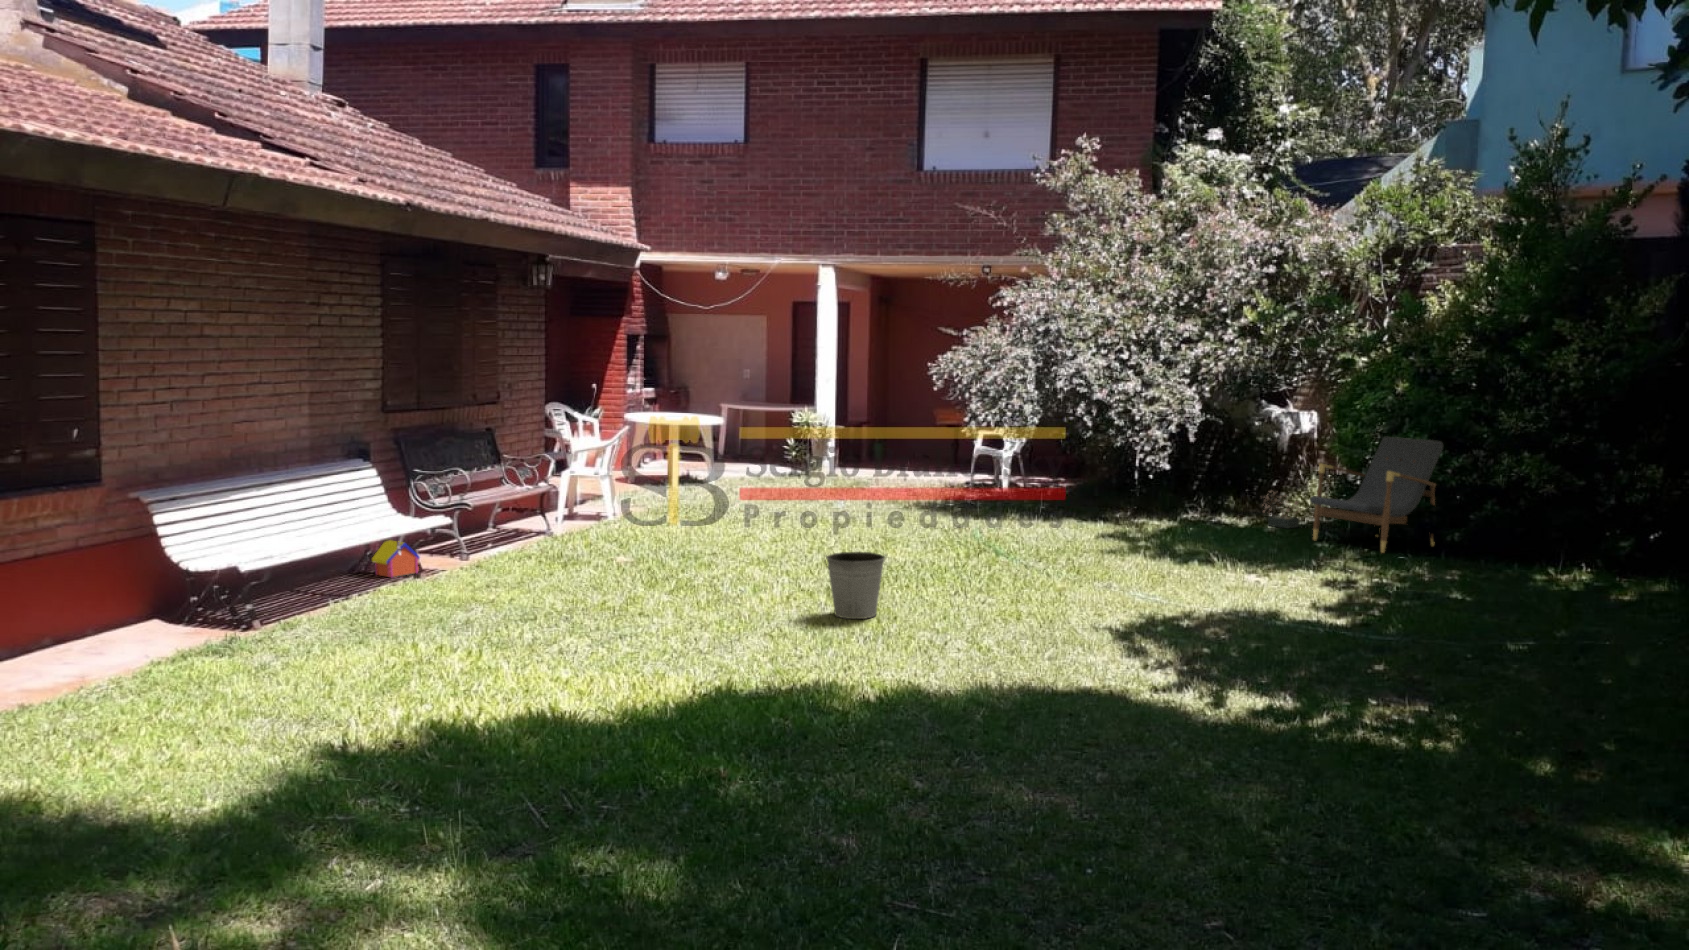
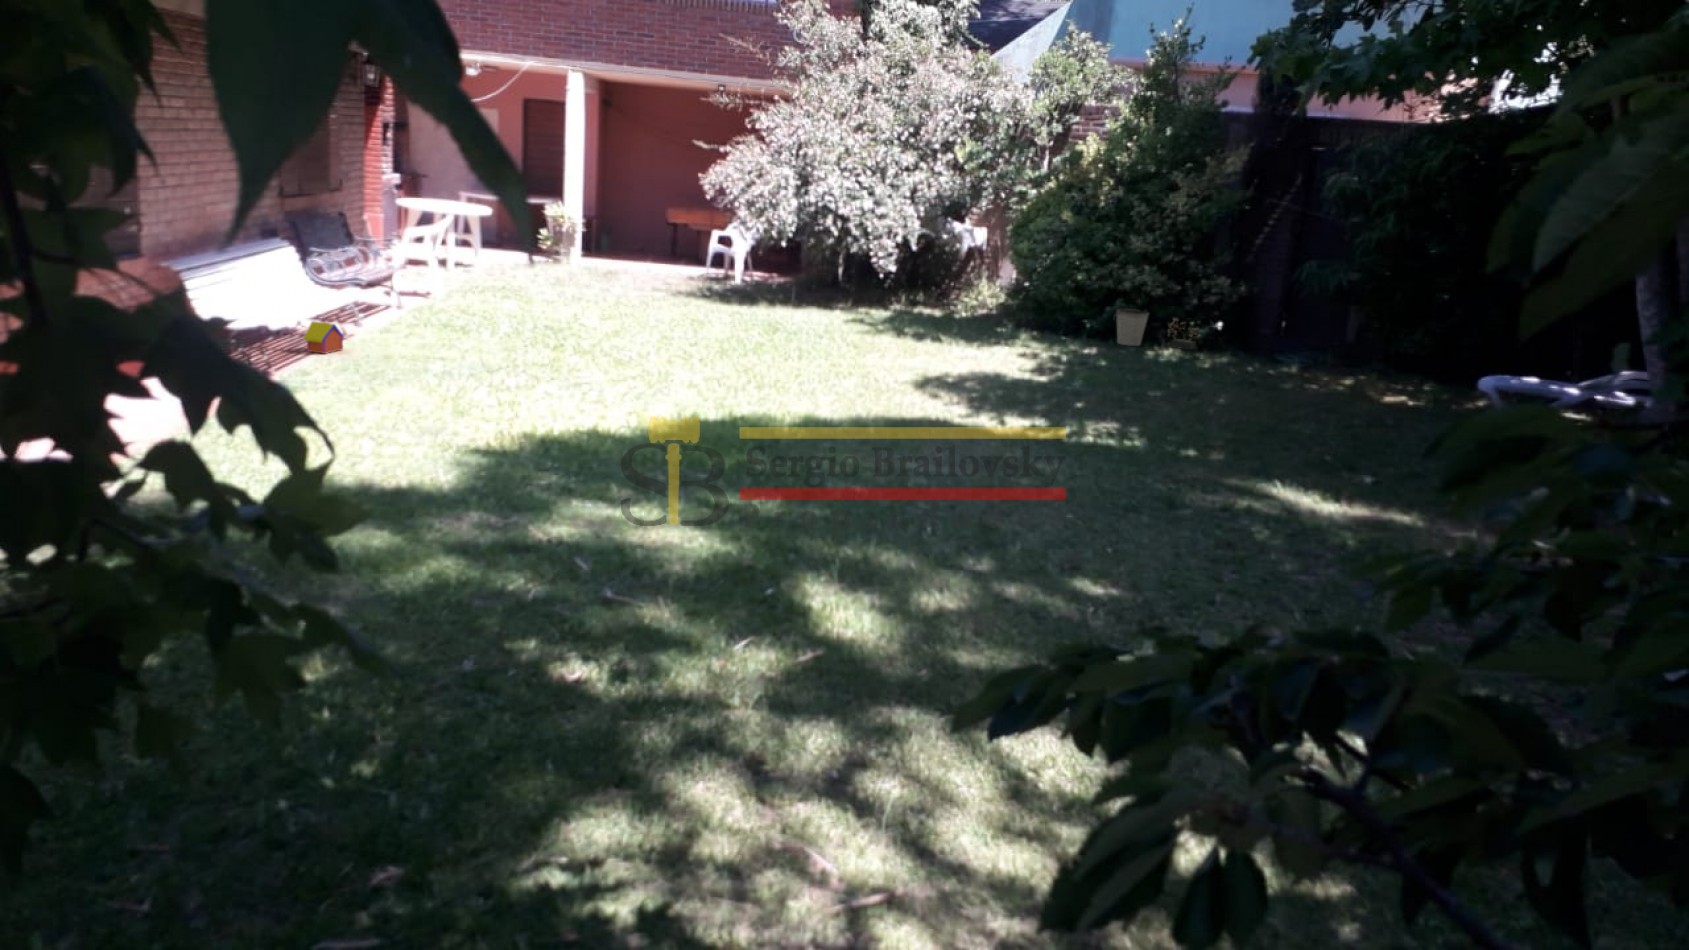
lounge chair: present [1310,437,1443,553] -> none [1002,253,1095,339]
decorative plant: present [1263,492,1301,528] -> present [1169,319,1200,350]
bucket: present [826,552,886,619] -> present [1116,309,1149,346]

